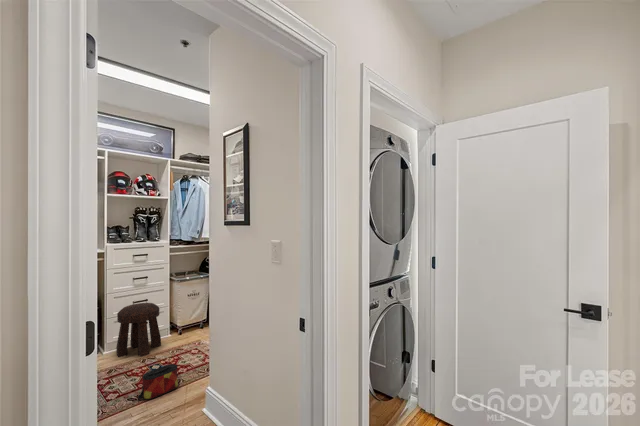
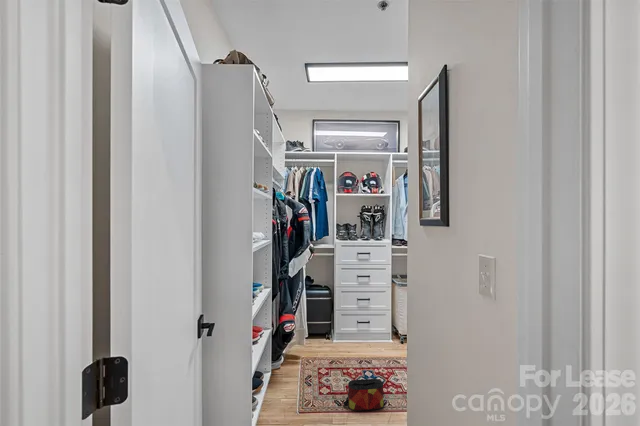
stool: present [116,303,161,357] -> none [340,302,379,357]

